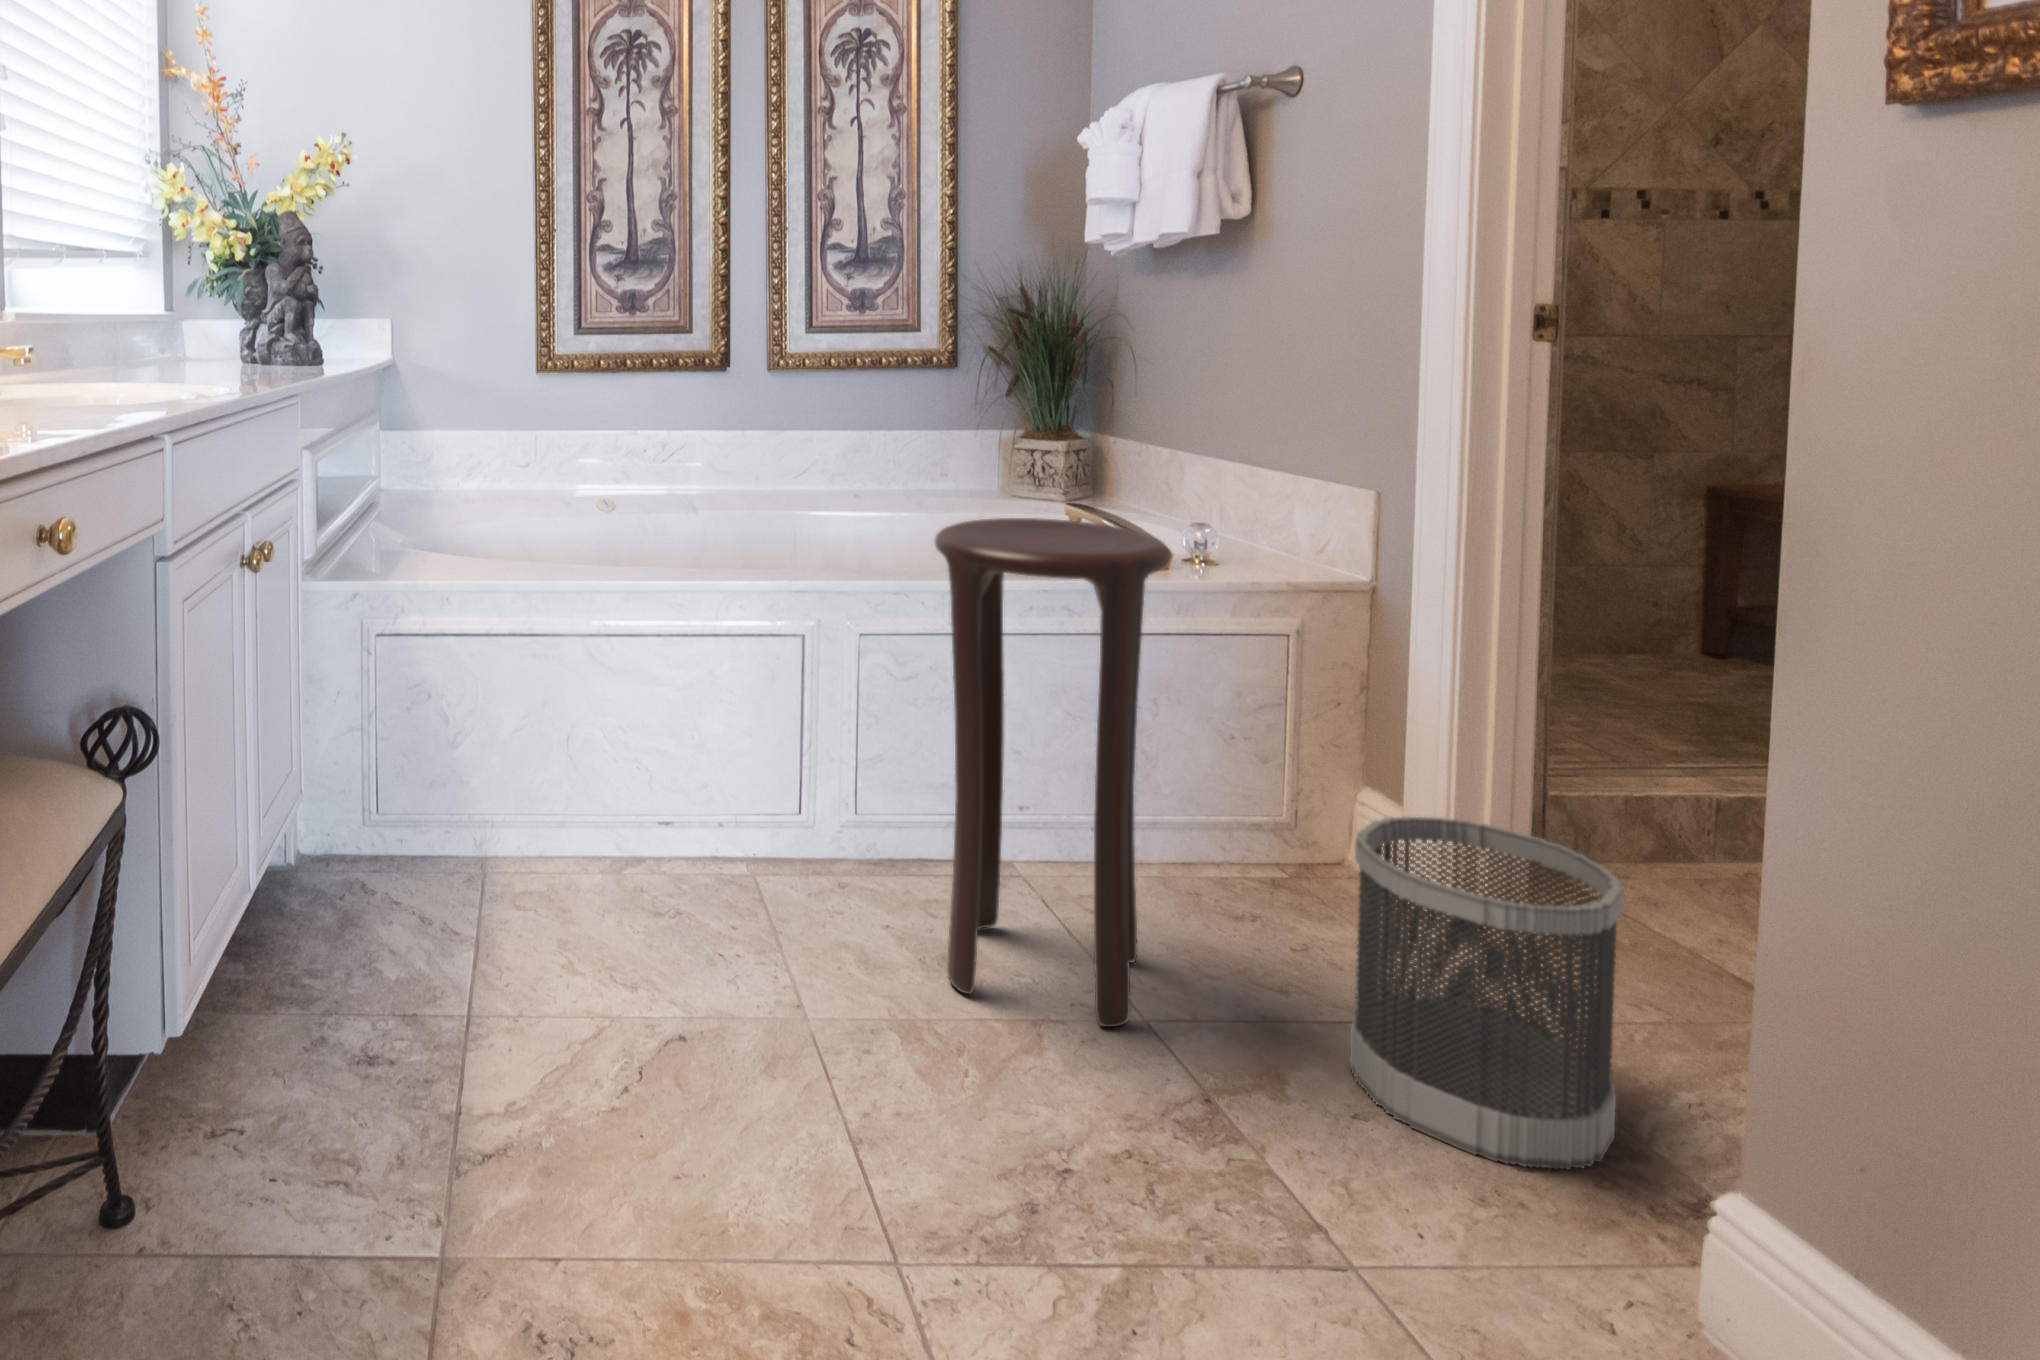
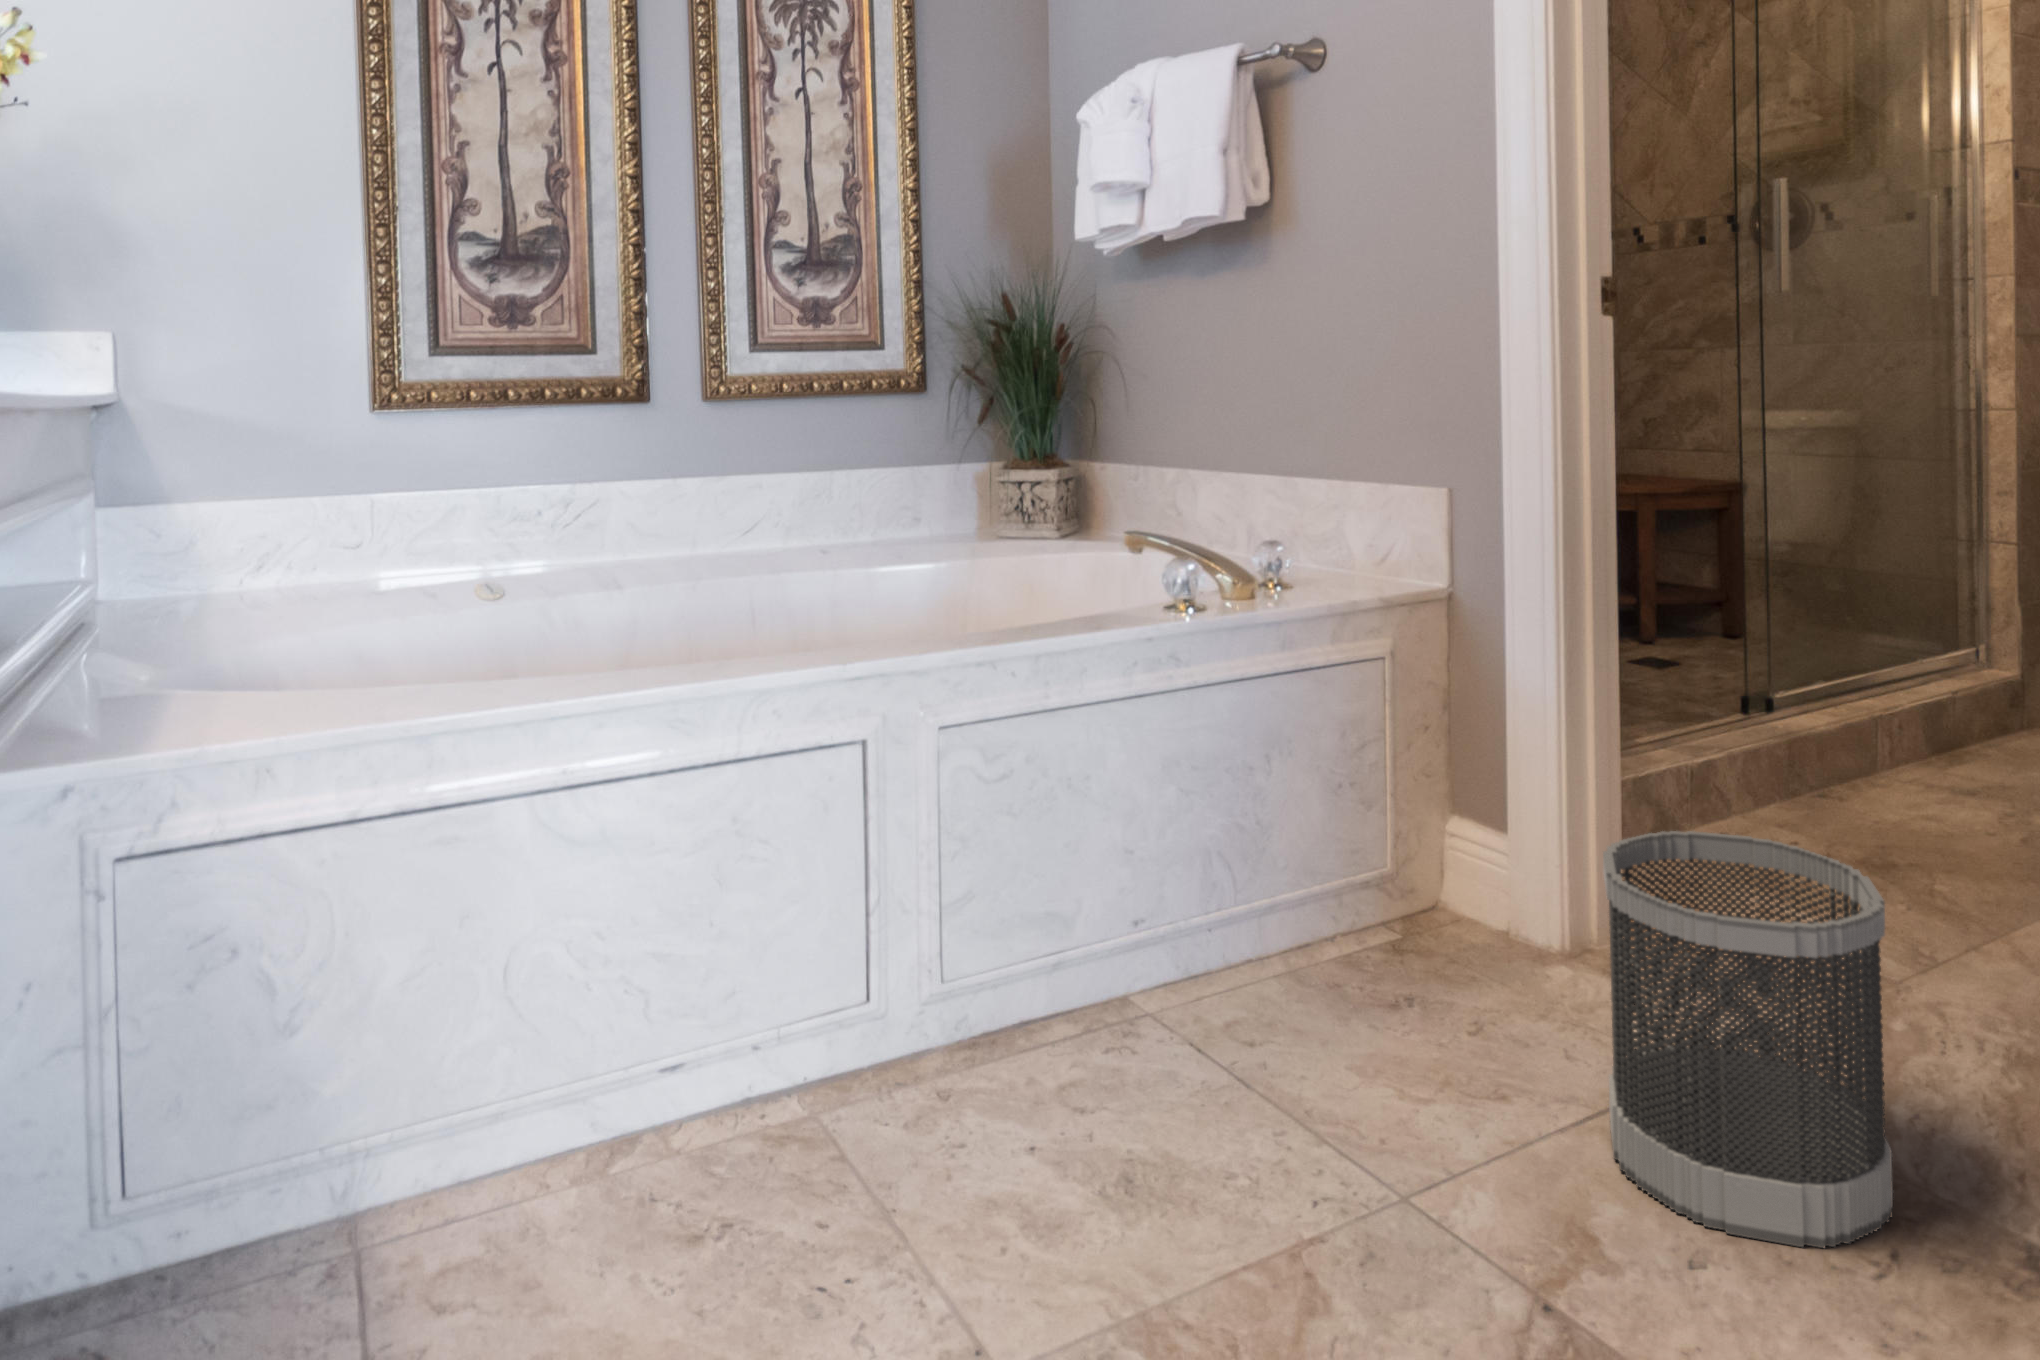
stool: present [935,518,1171,1027] -> none [1086,532,1384,1221]

